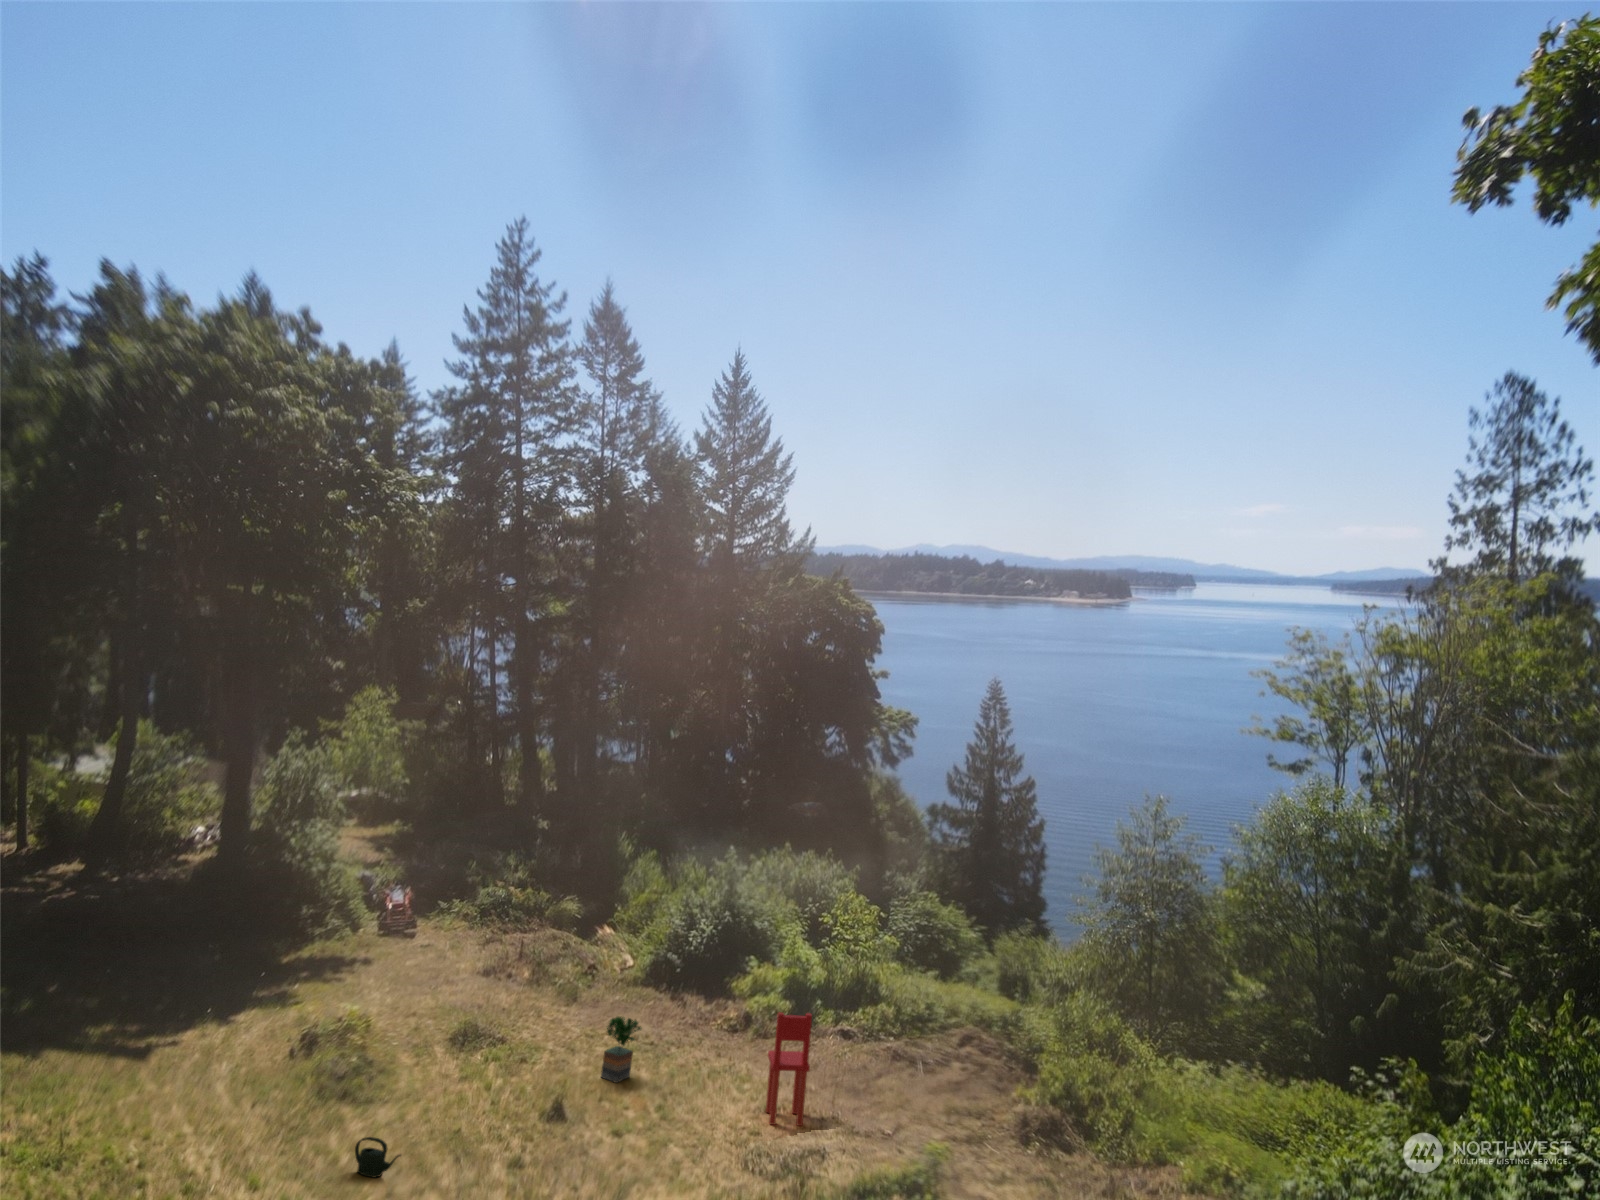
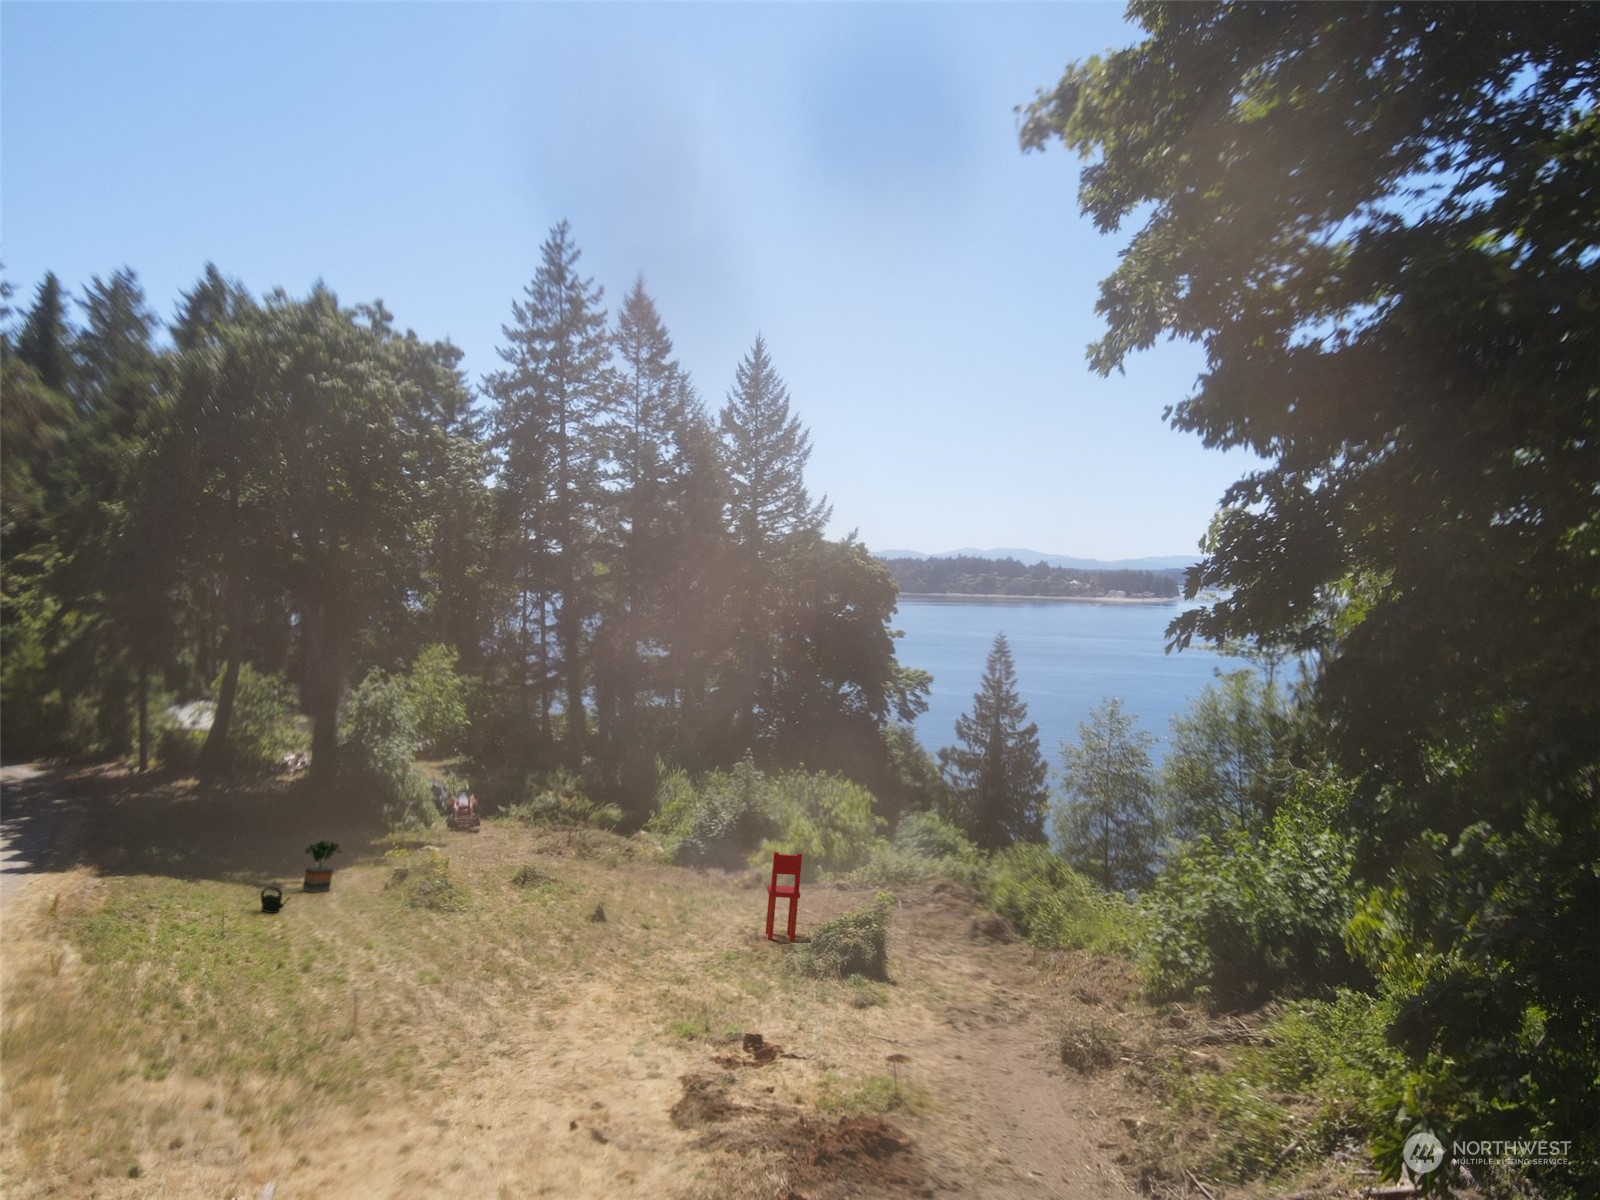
potted tree: present [601,1017,642,1083] -> present [302,841,343,893]
watering can: present [355,1137,401,1178] -> present [261,887,289,913]

